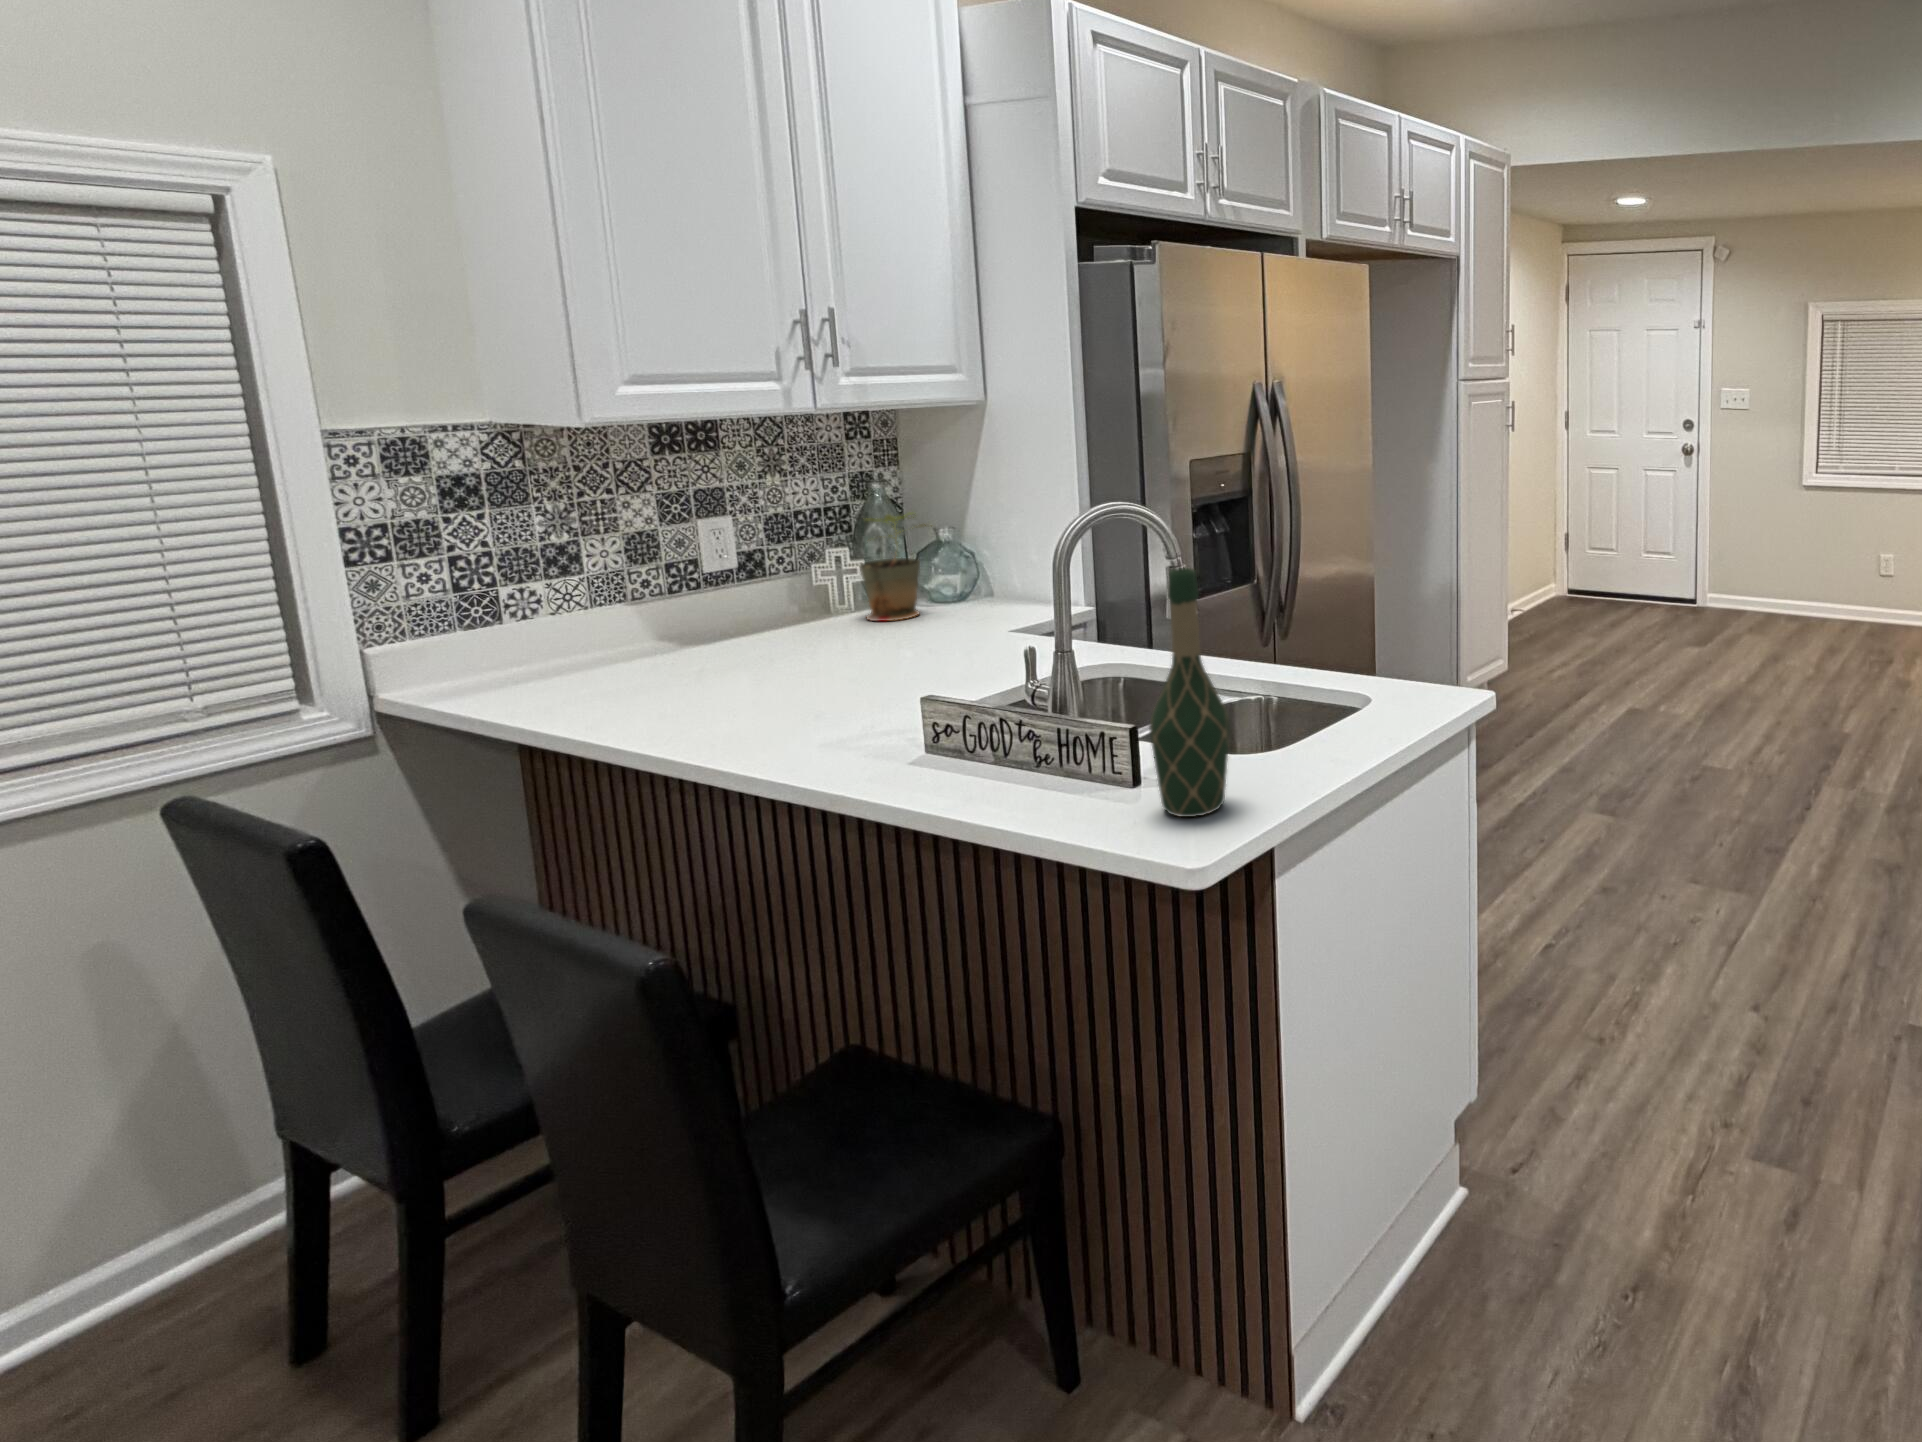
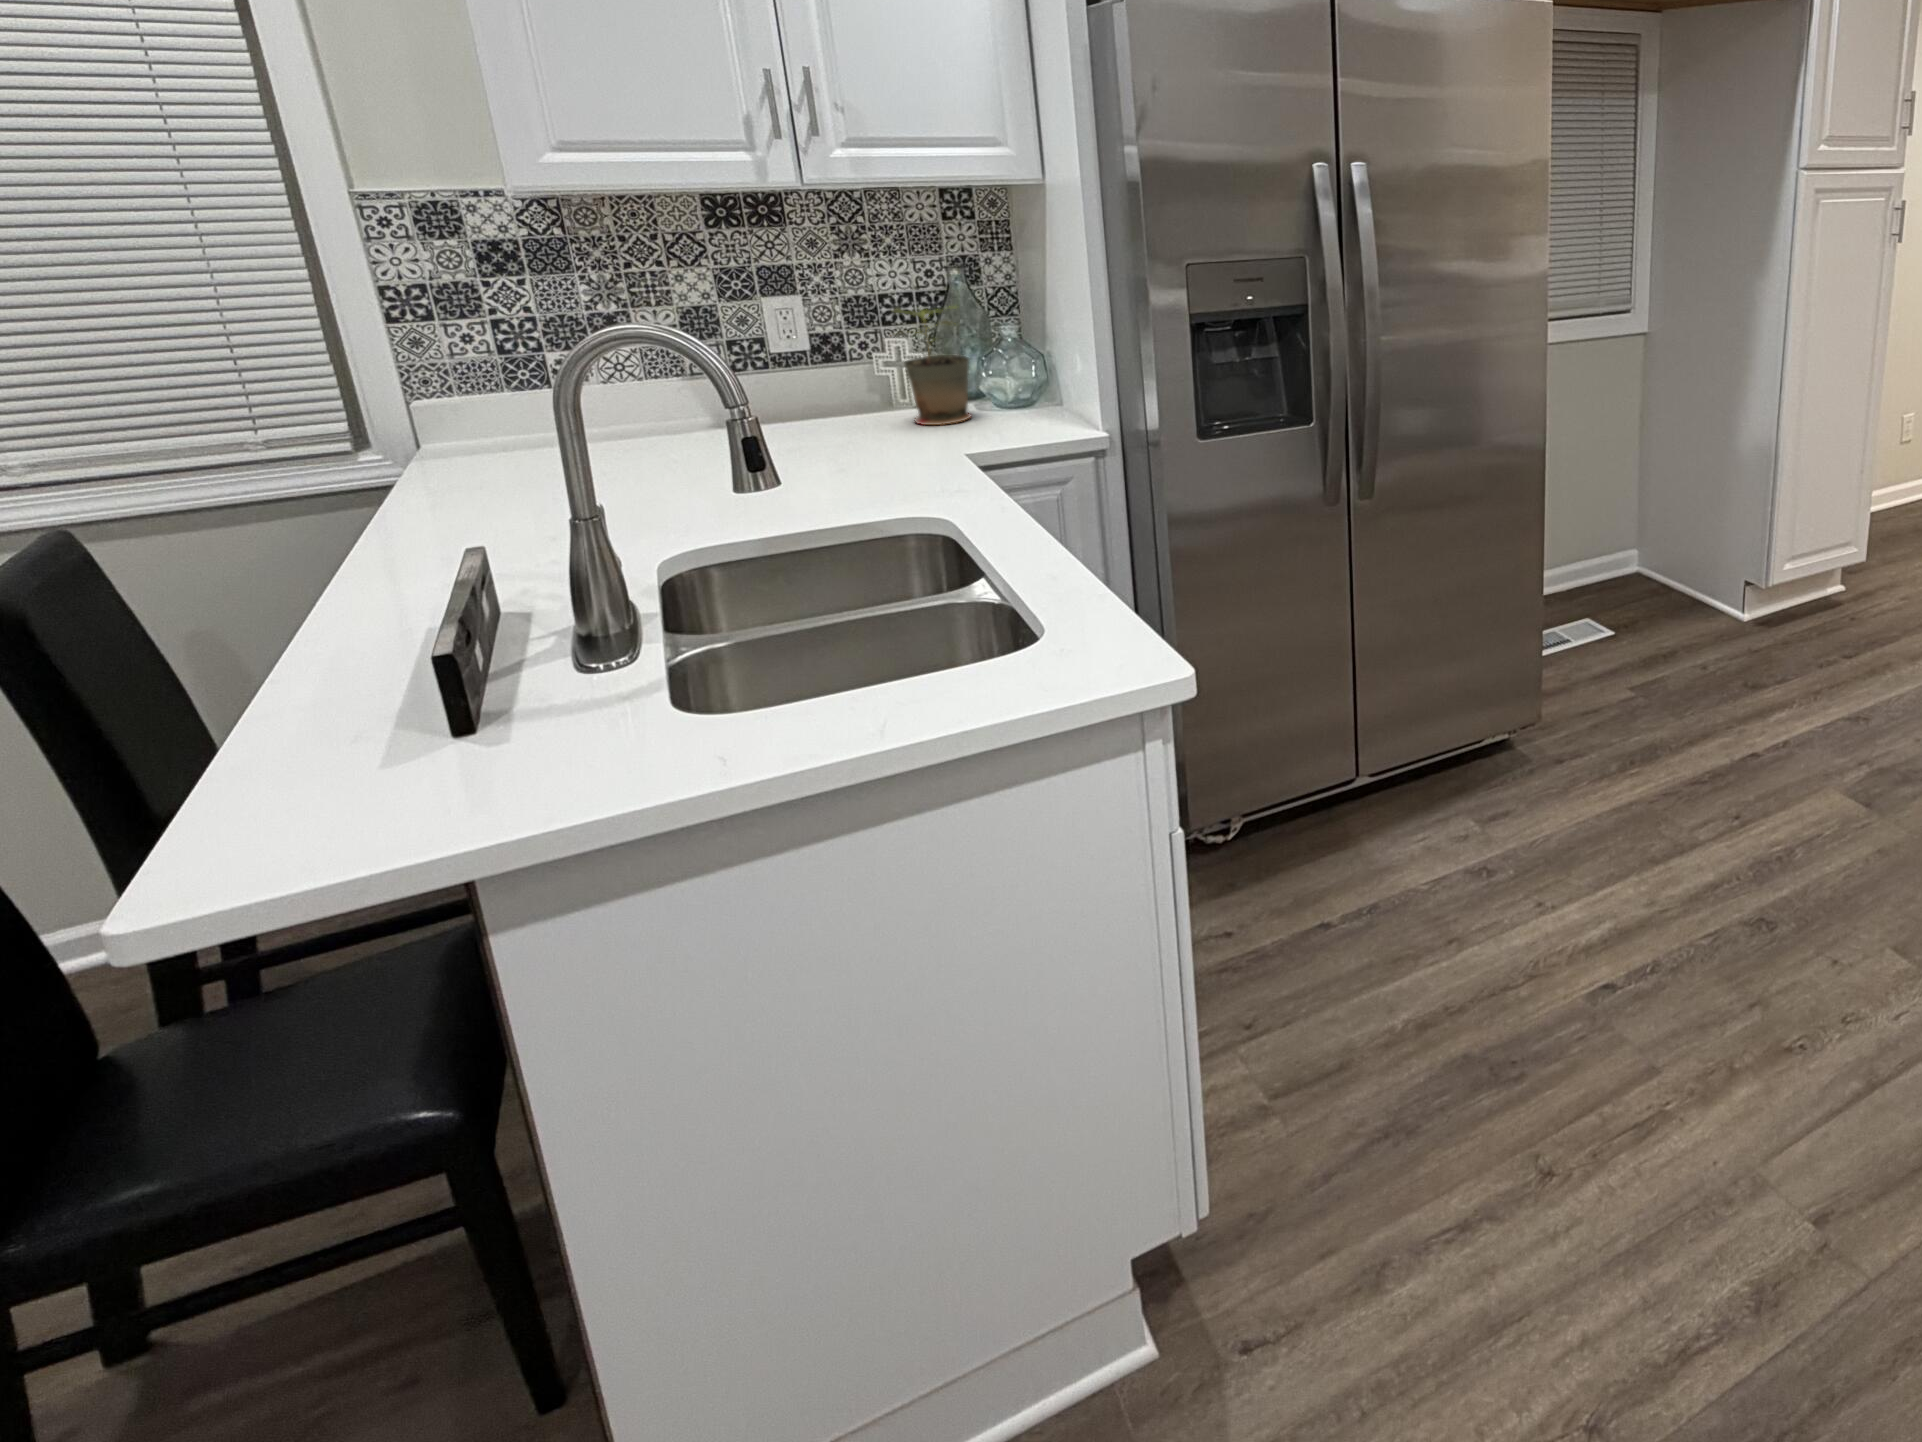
wine bottle: present [1149,568,1230,817] -> none [272,465,450,836]

